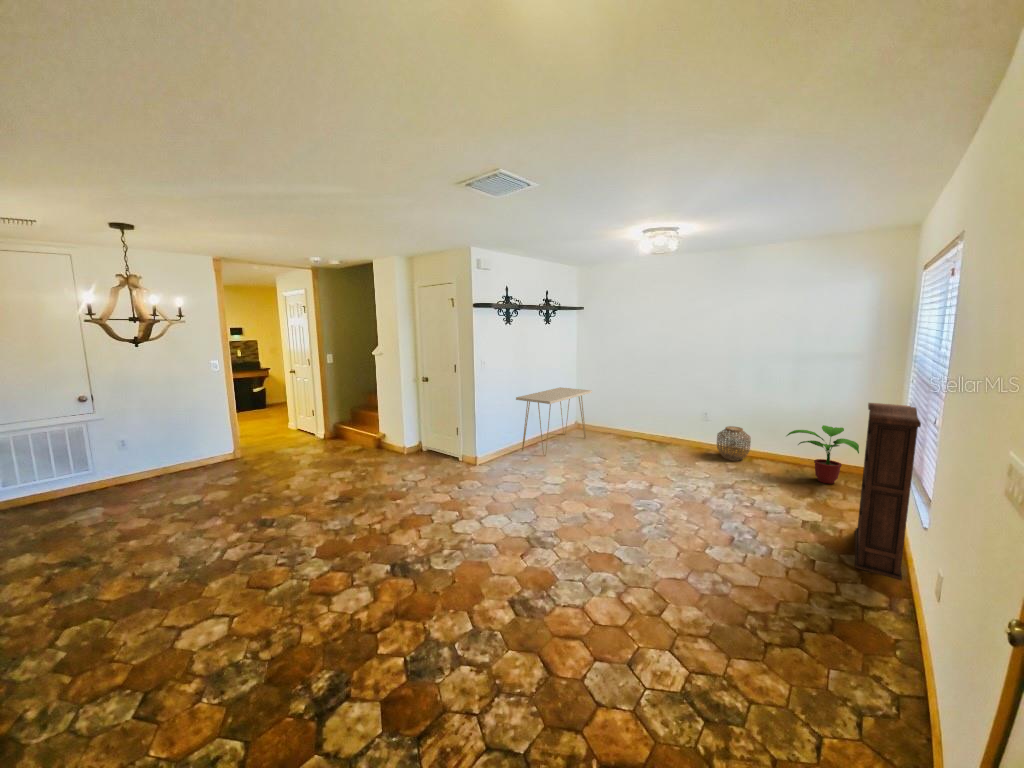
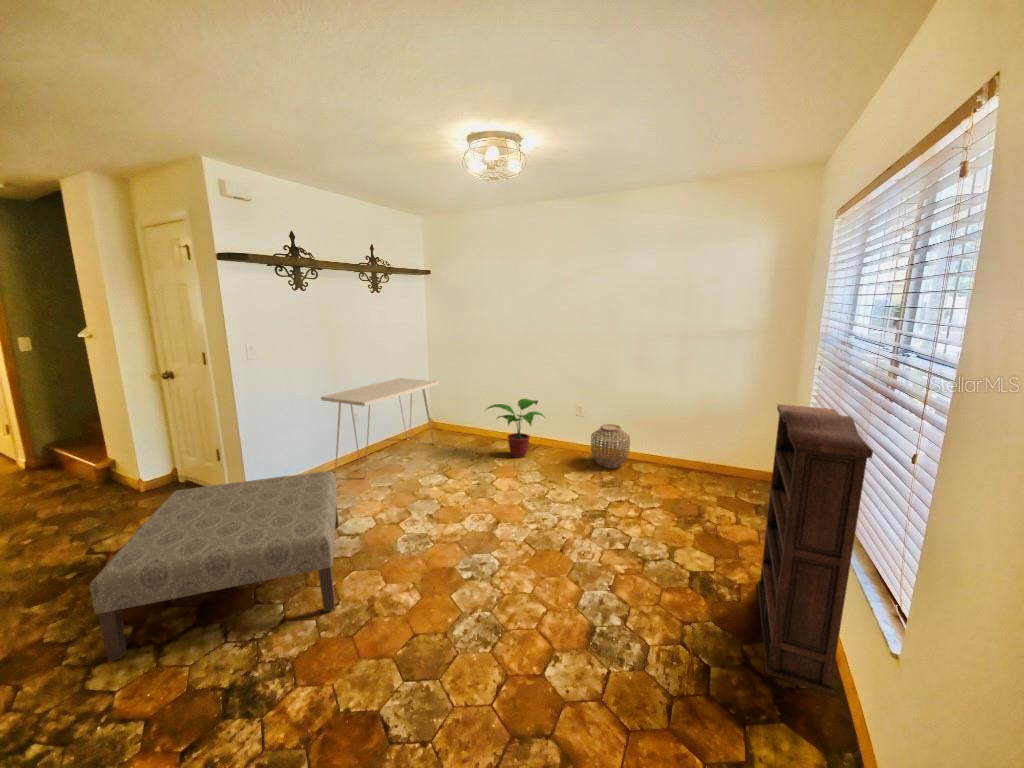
potted plant: present [787,425,859,484] -> present [487,399,544,458]
ottoman: none [453,442,565,525] -> present [90,471,339,661]

